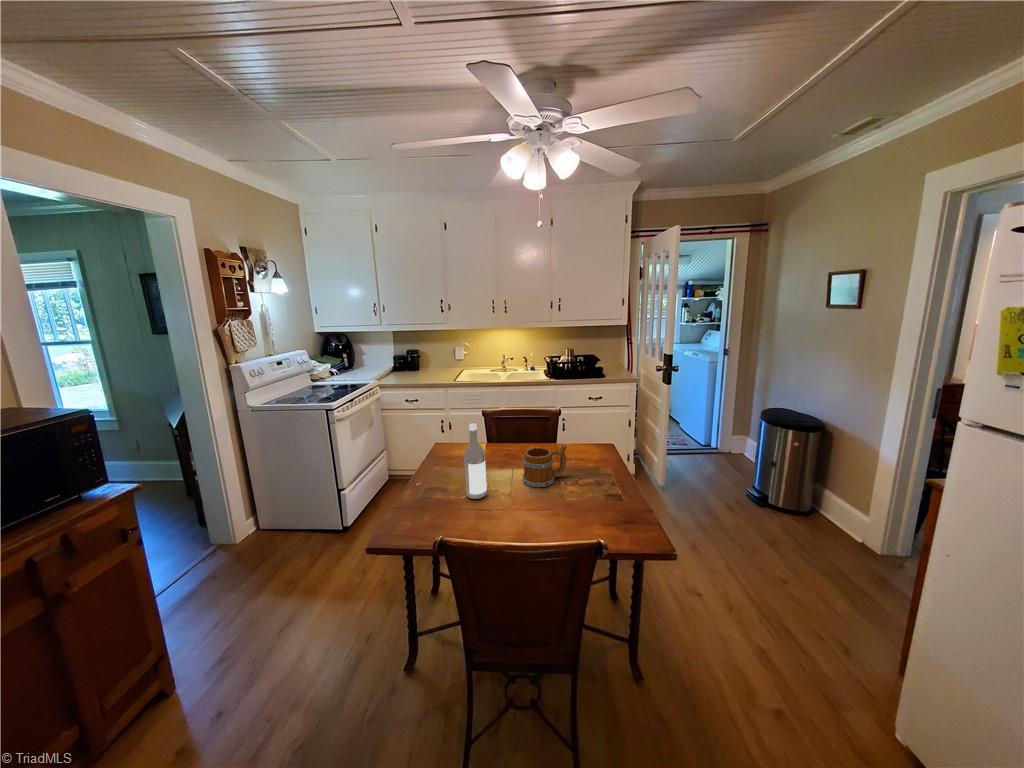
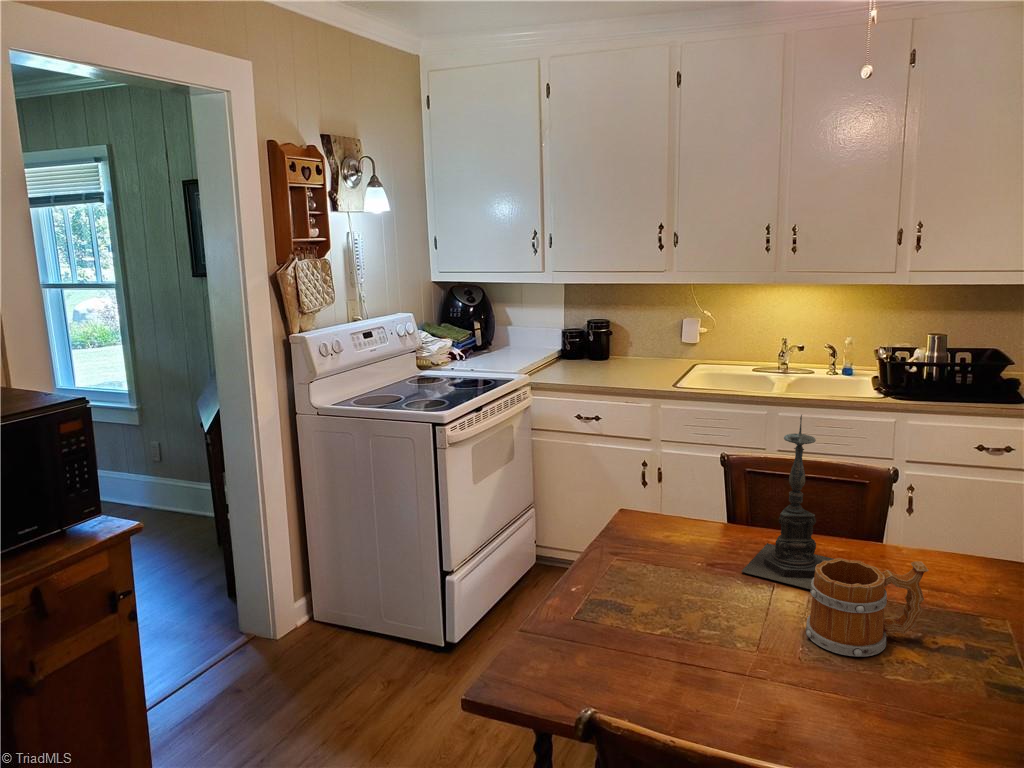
candle holder: none [494,387,534,464] -> present [742,415,834,589]
wine bottle: present [464,423,487,499] -> none [672,489,719,656]

